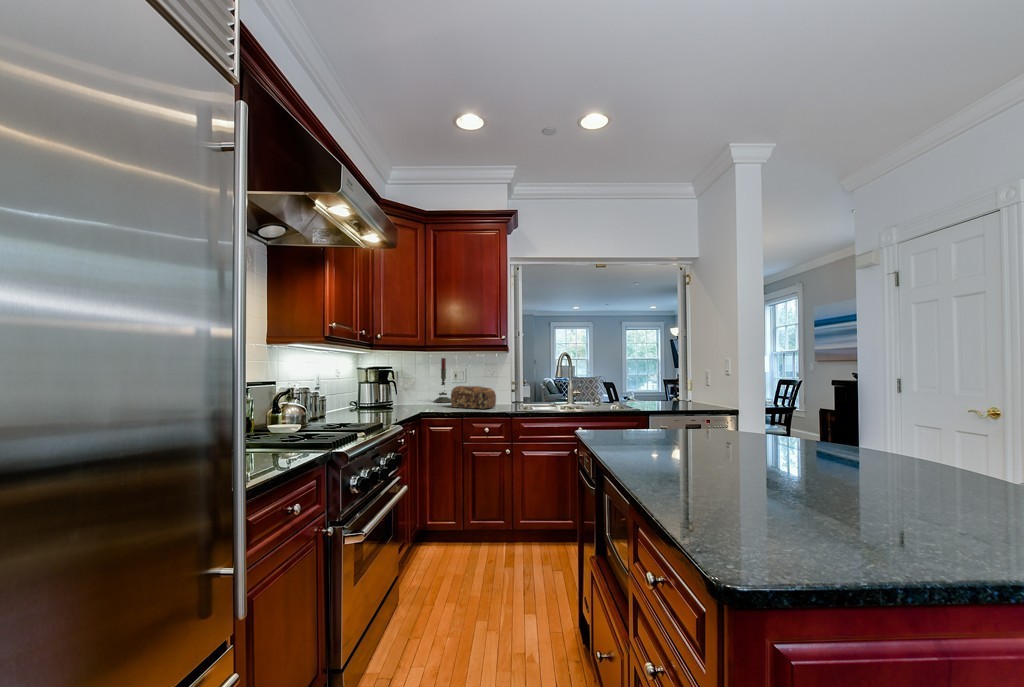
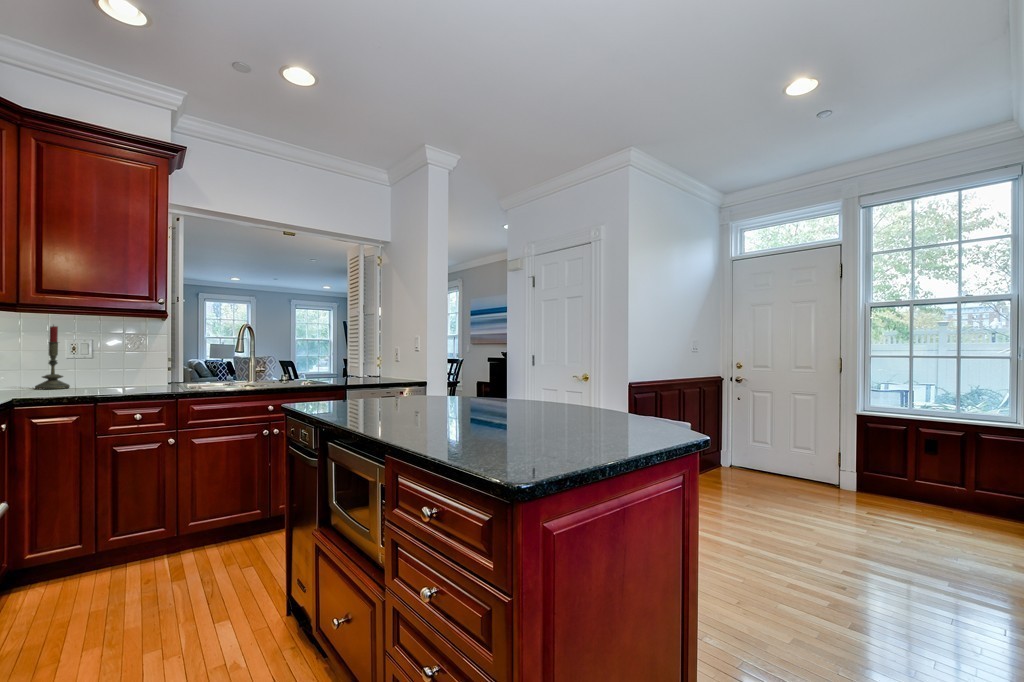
bread loaf: present [451,386,496,409] -> none [75,364,153,394]

